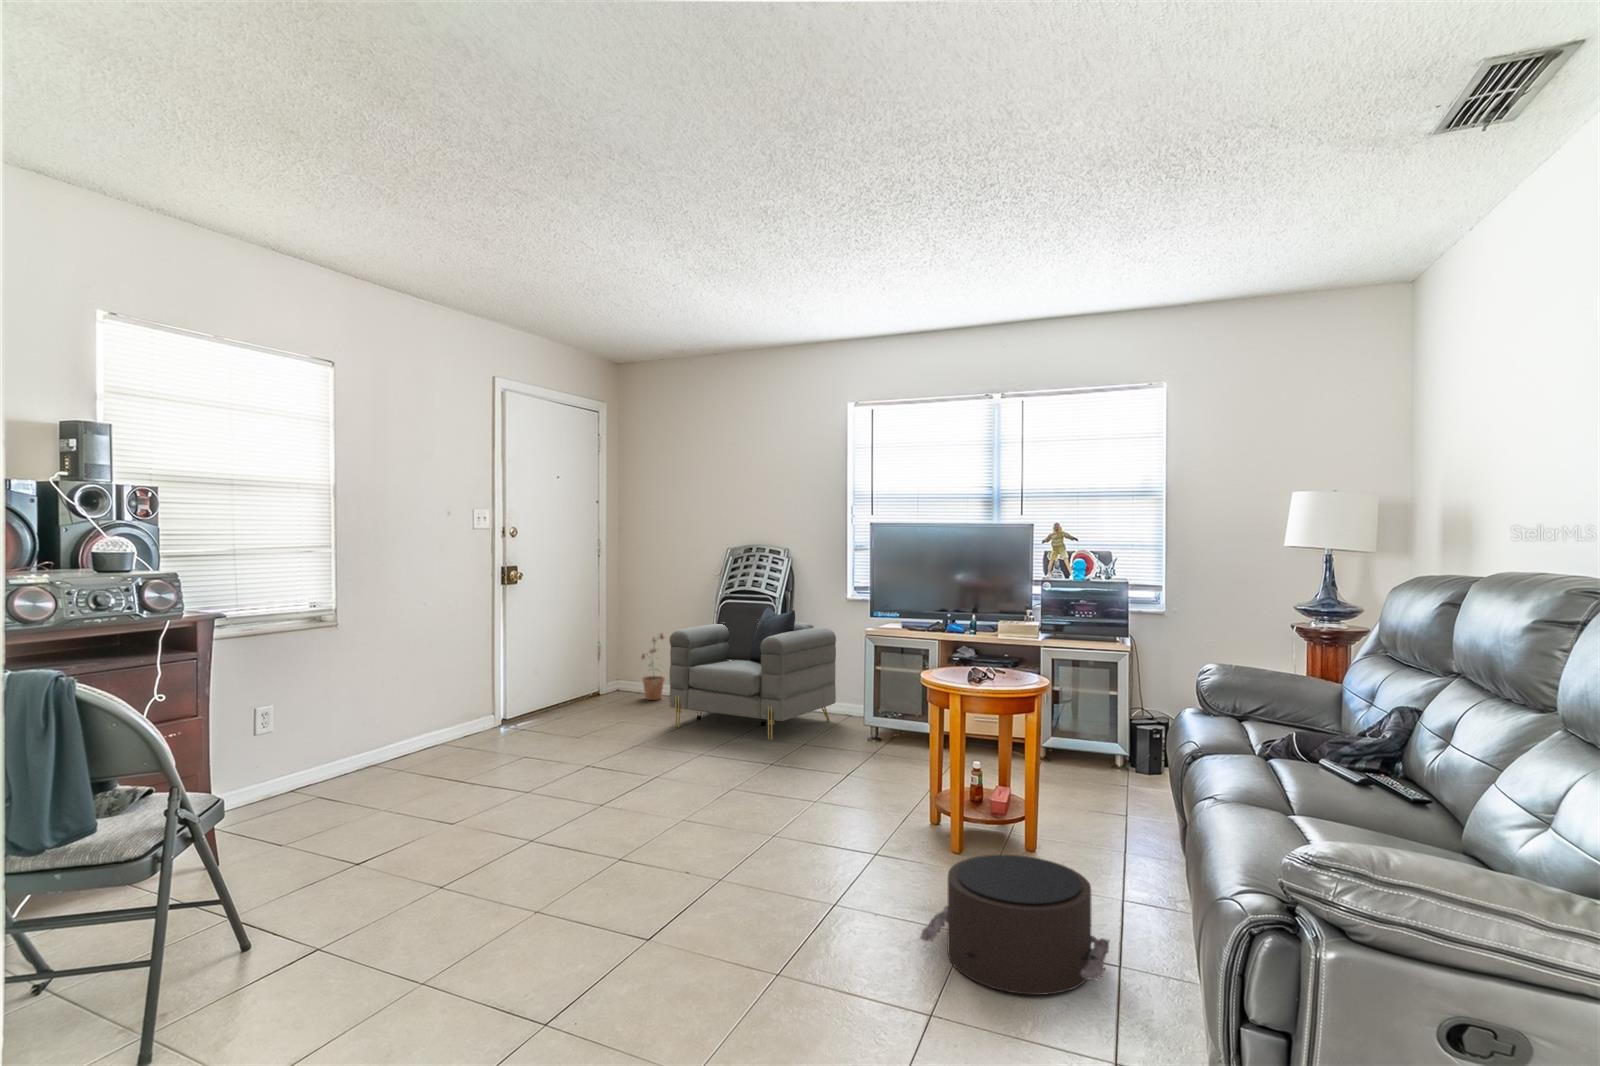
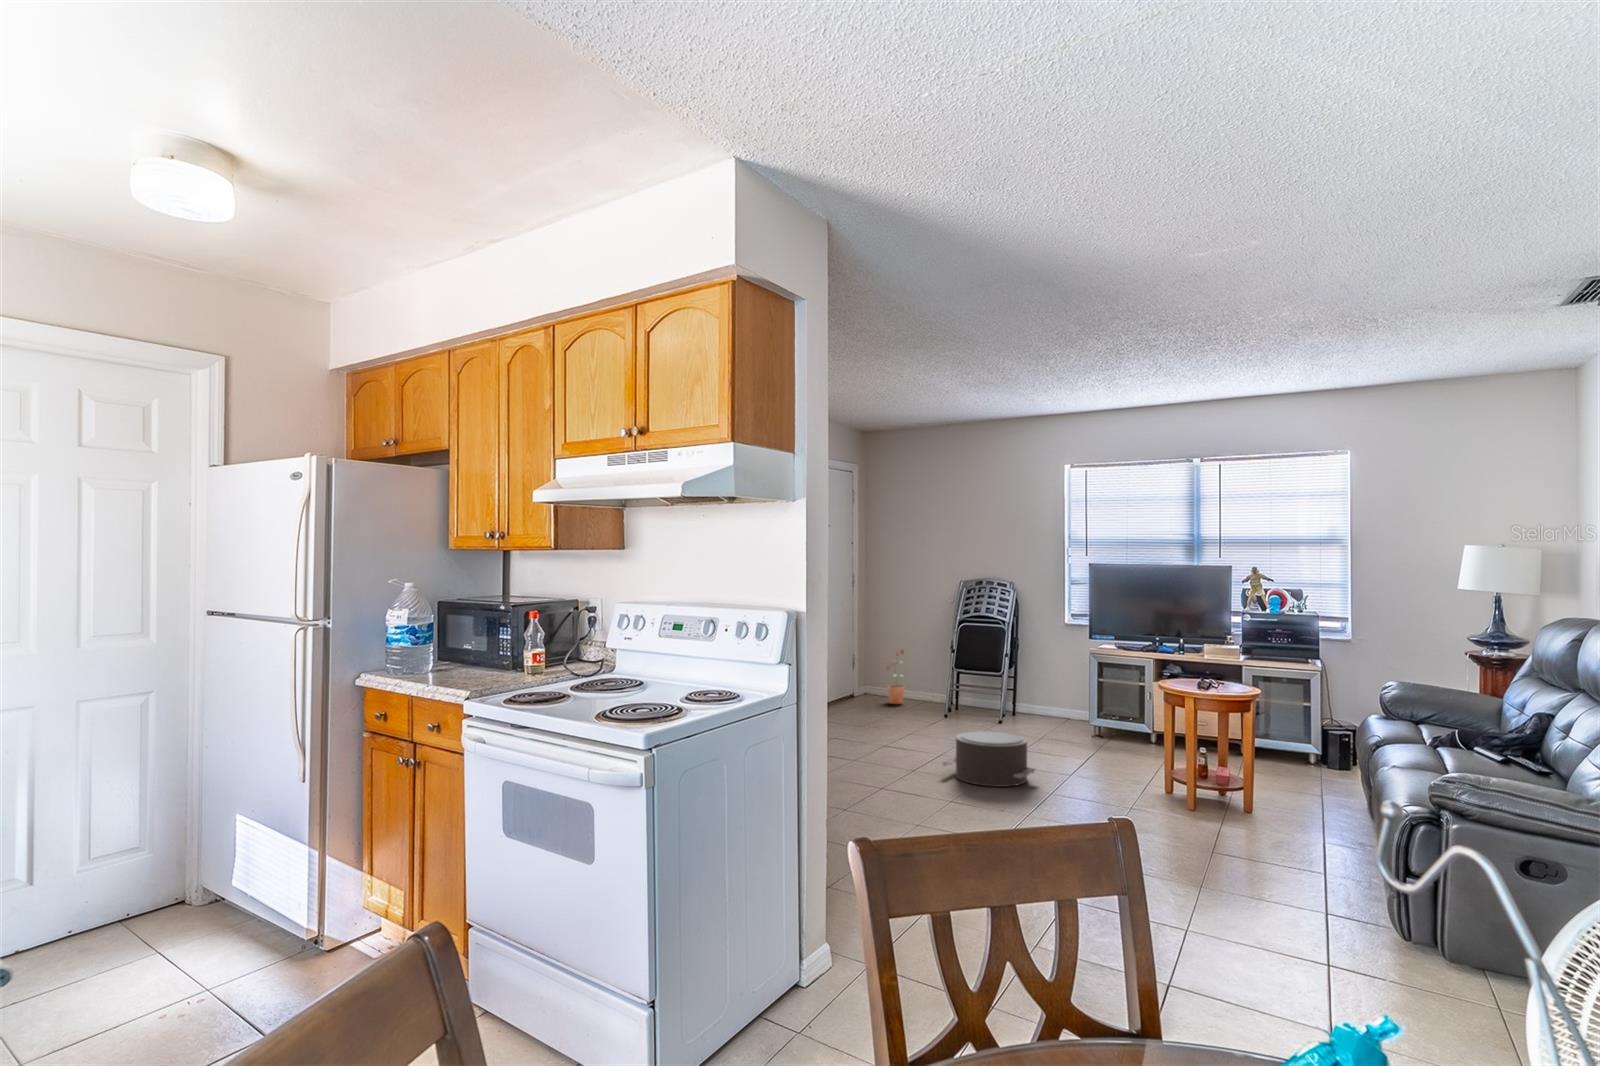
armchair: present [669,607,836,740] -> none [923,629,1059,736]
pouf: present [920,855,1109,995] -> present [941,731,1035,787]

